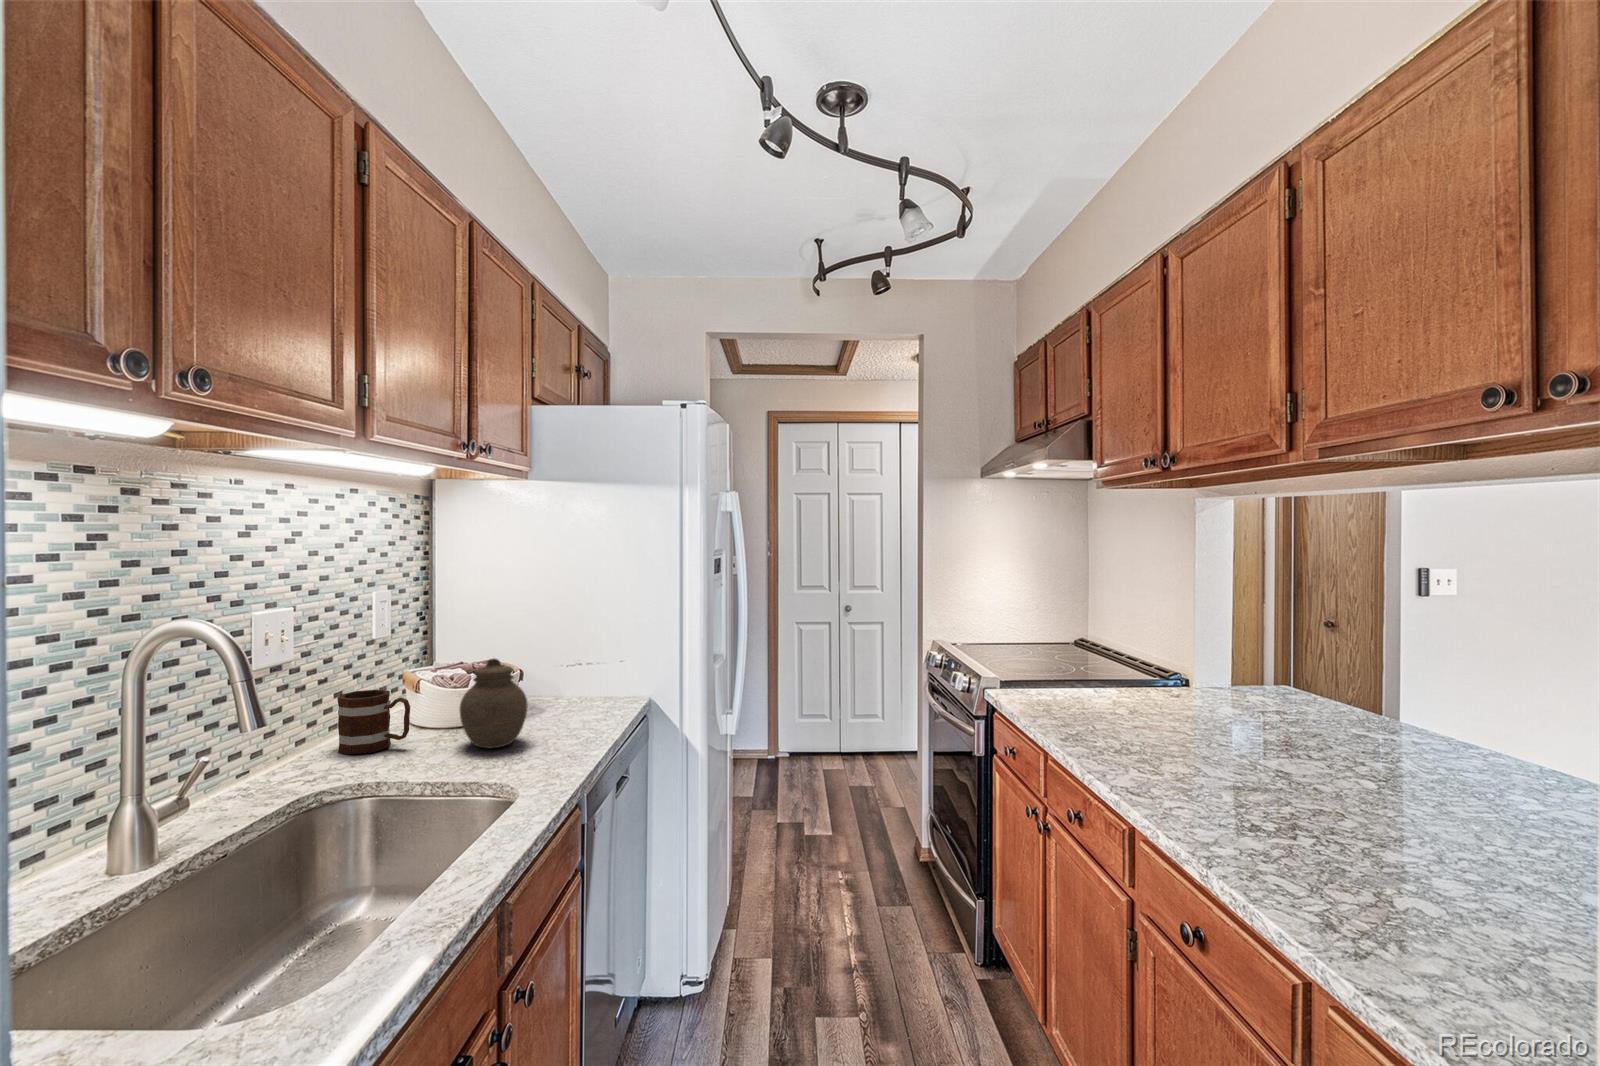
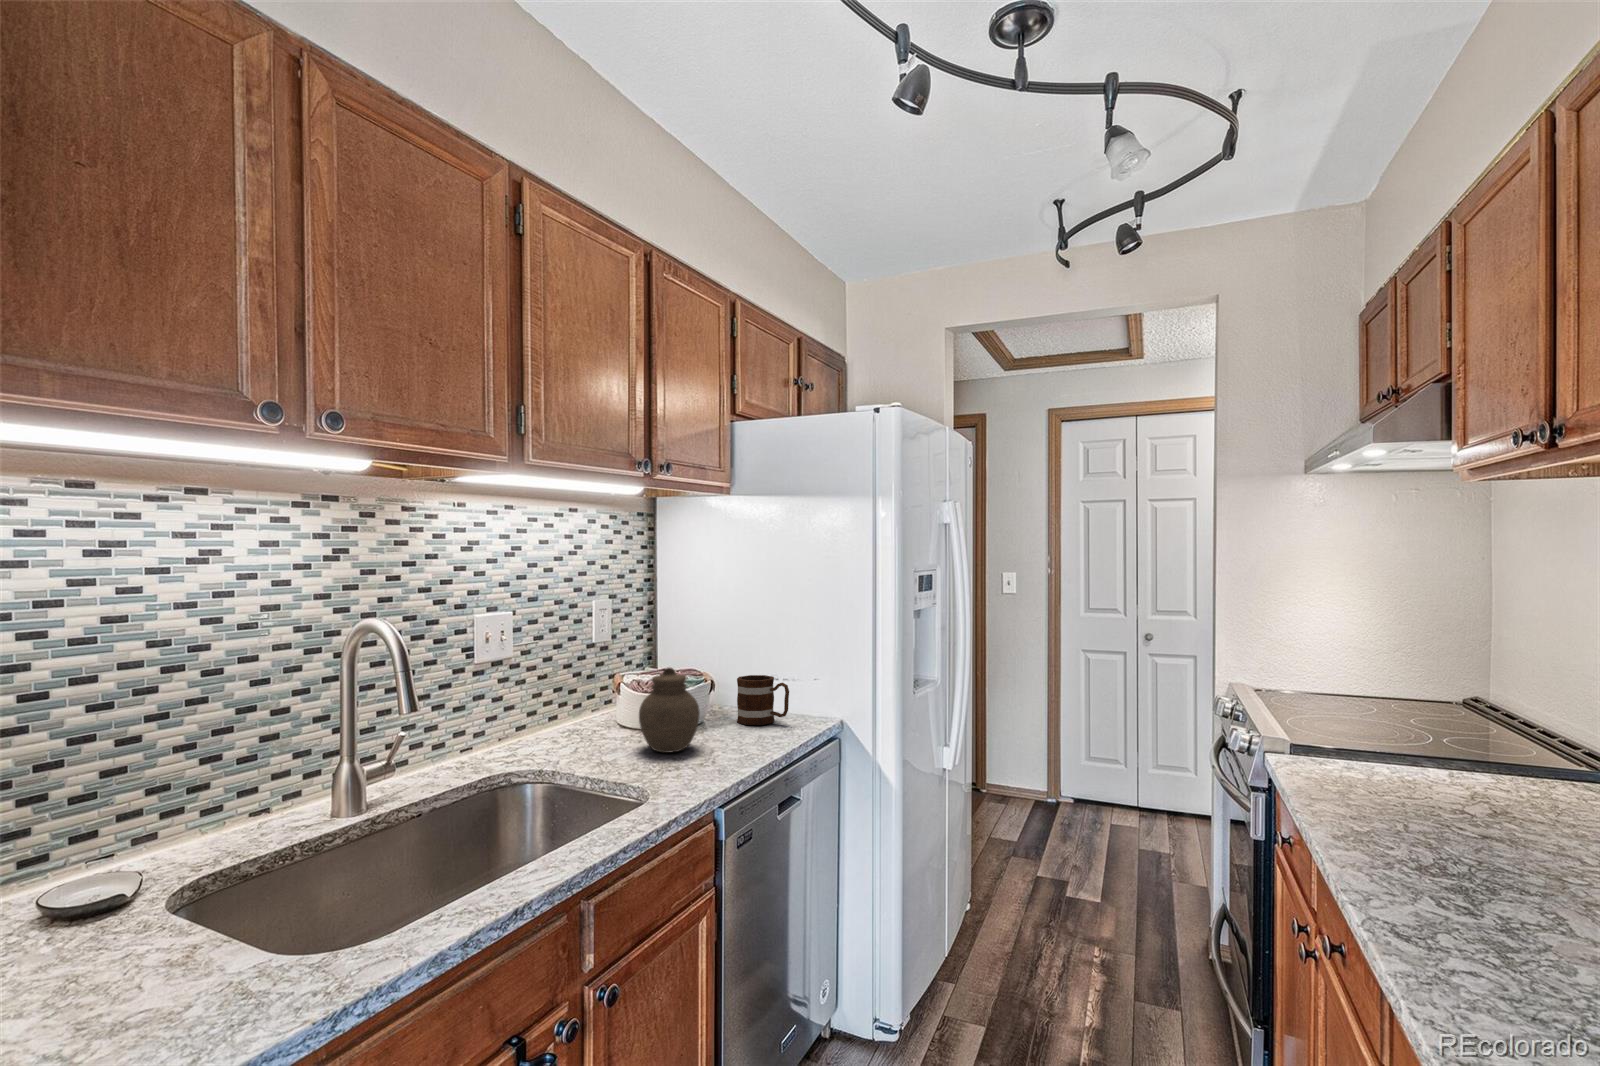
mug: present [337,689,410,754] -> present [737,675,789,725]

